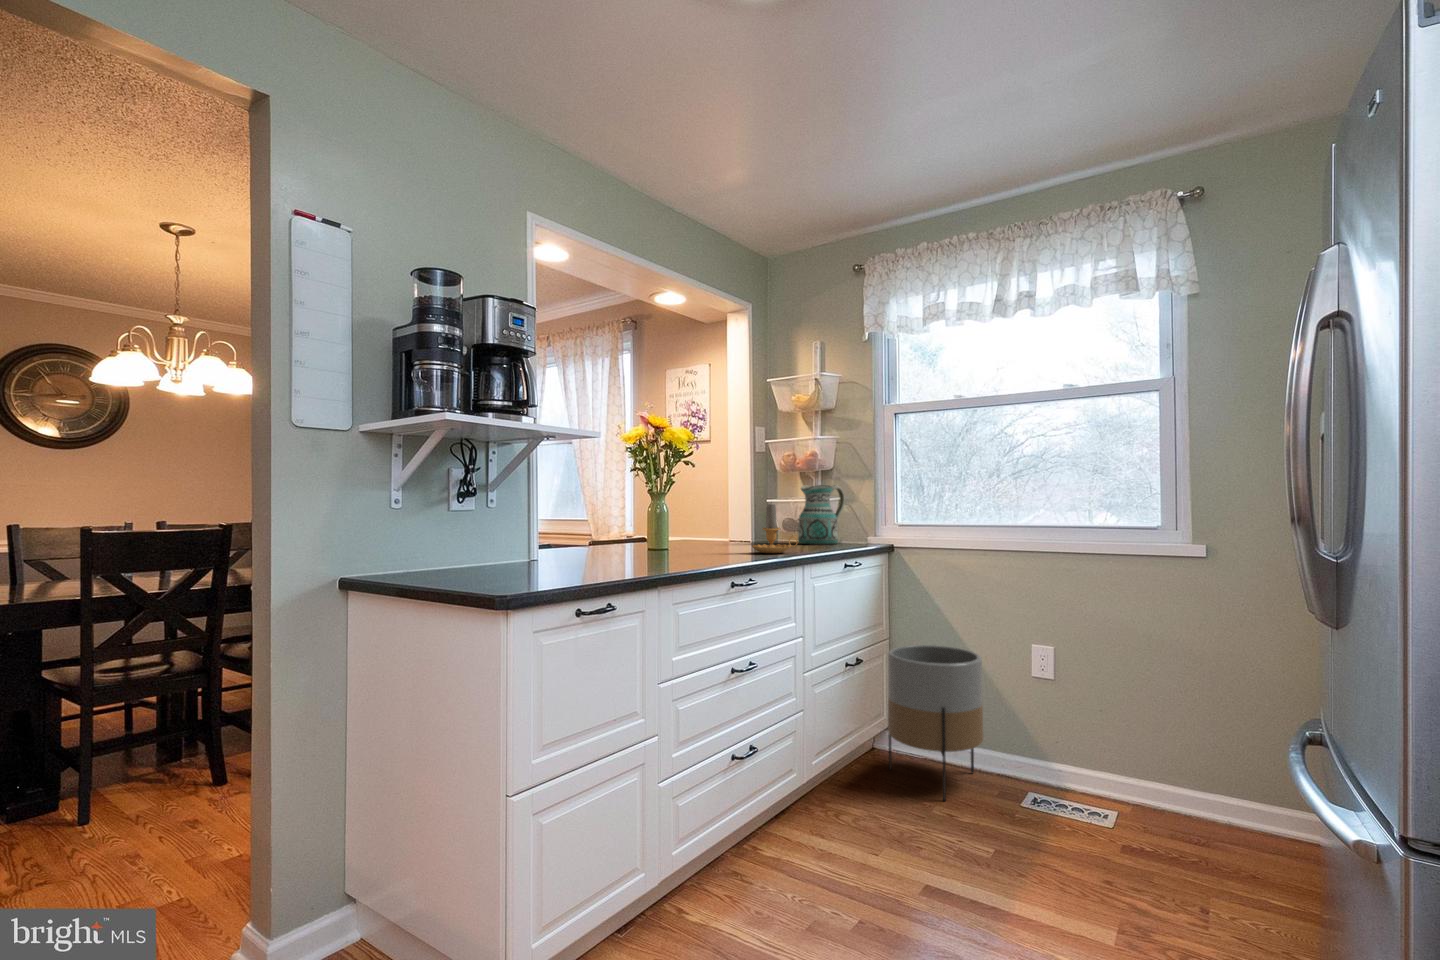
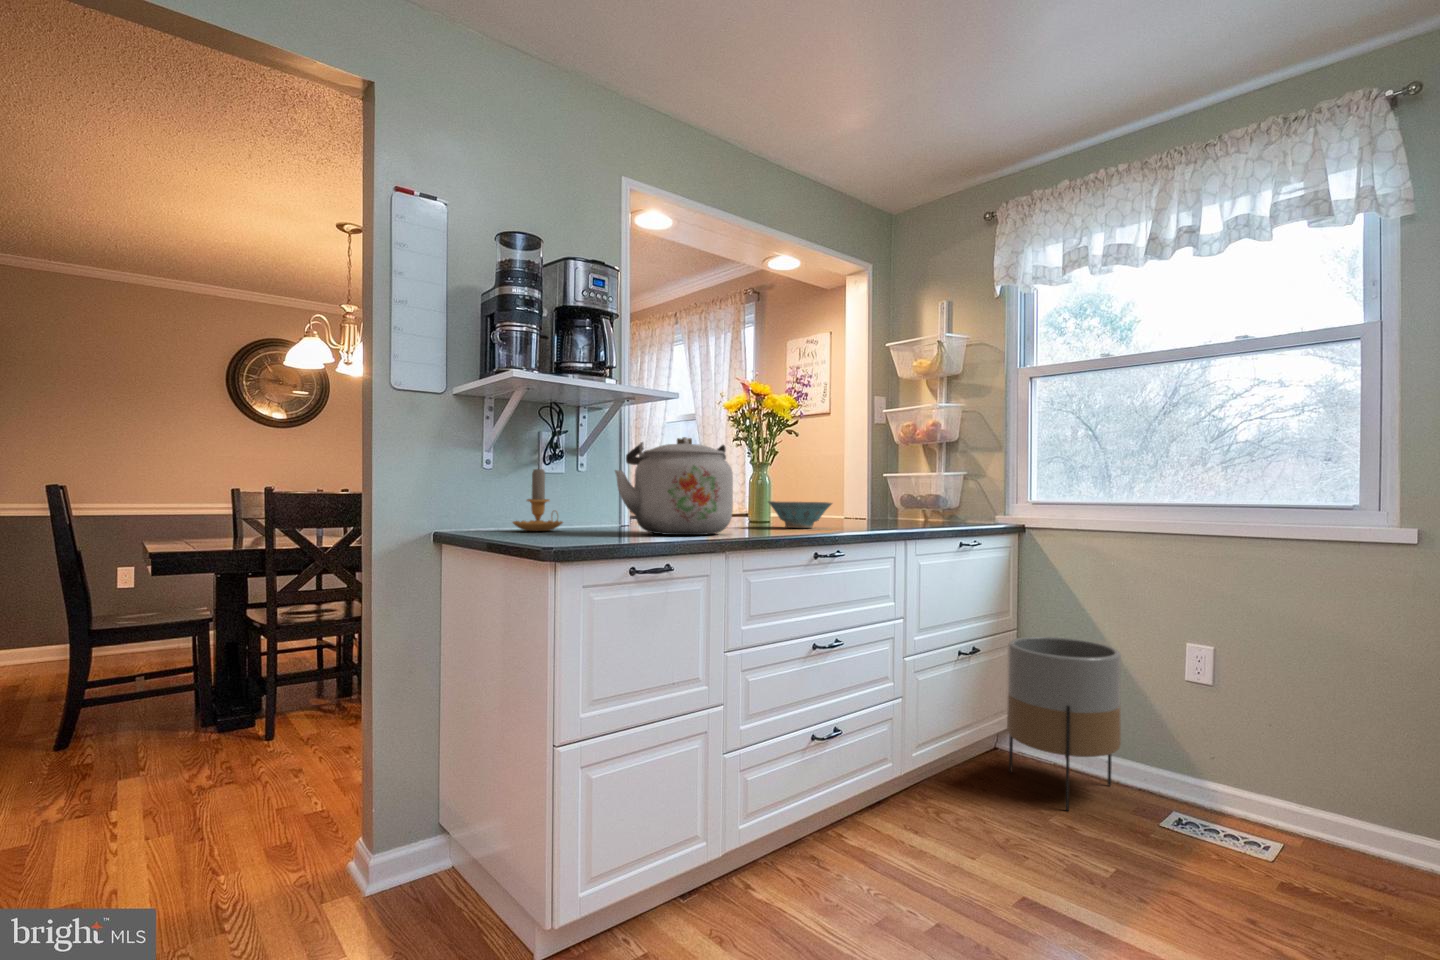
kettle: none [545,476,661,573] -> present [615,437,733,535]
ceramic pitcher: present [798,485,845,544] -> none [913,457,969,522]
candle: present [752,504,798,553] -> present [513,469,563,531]
ceramic bowl: none [680,532,742,559] -> present [768,501,832,528]

